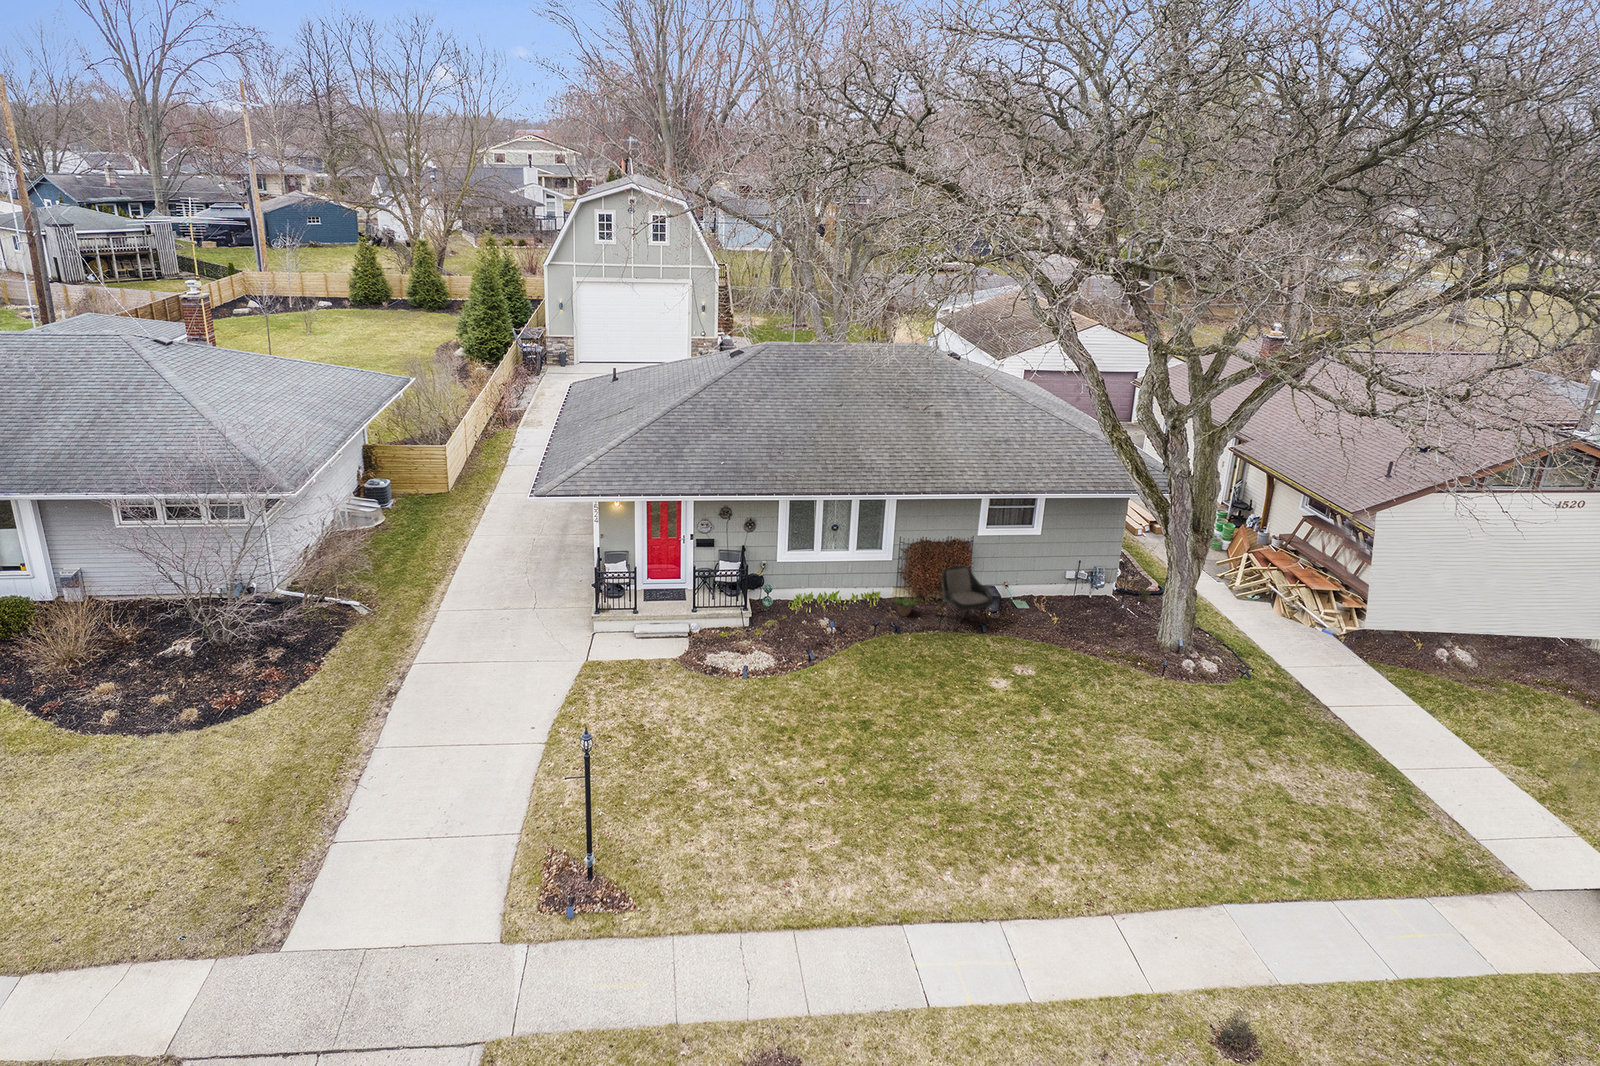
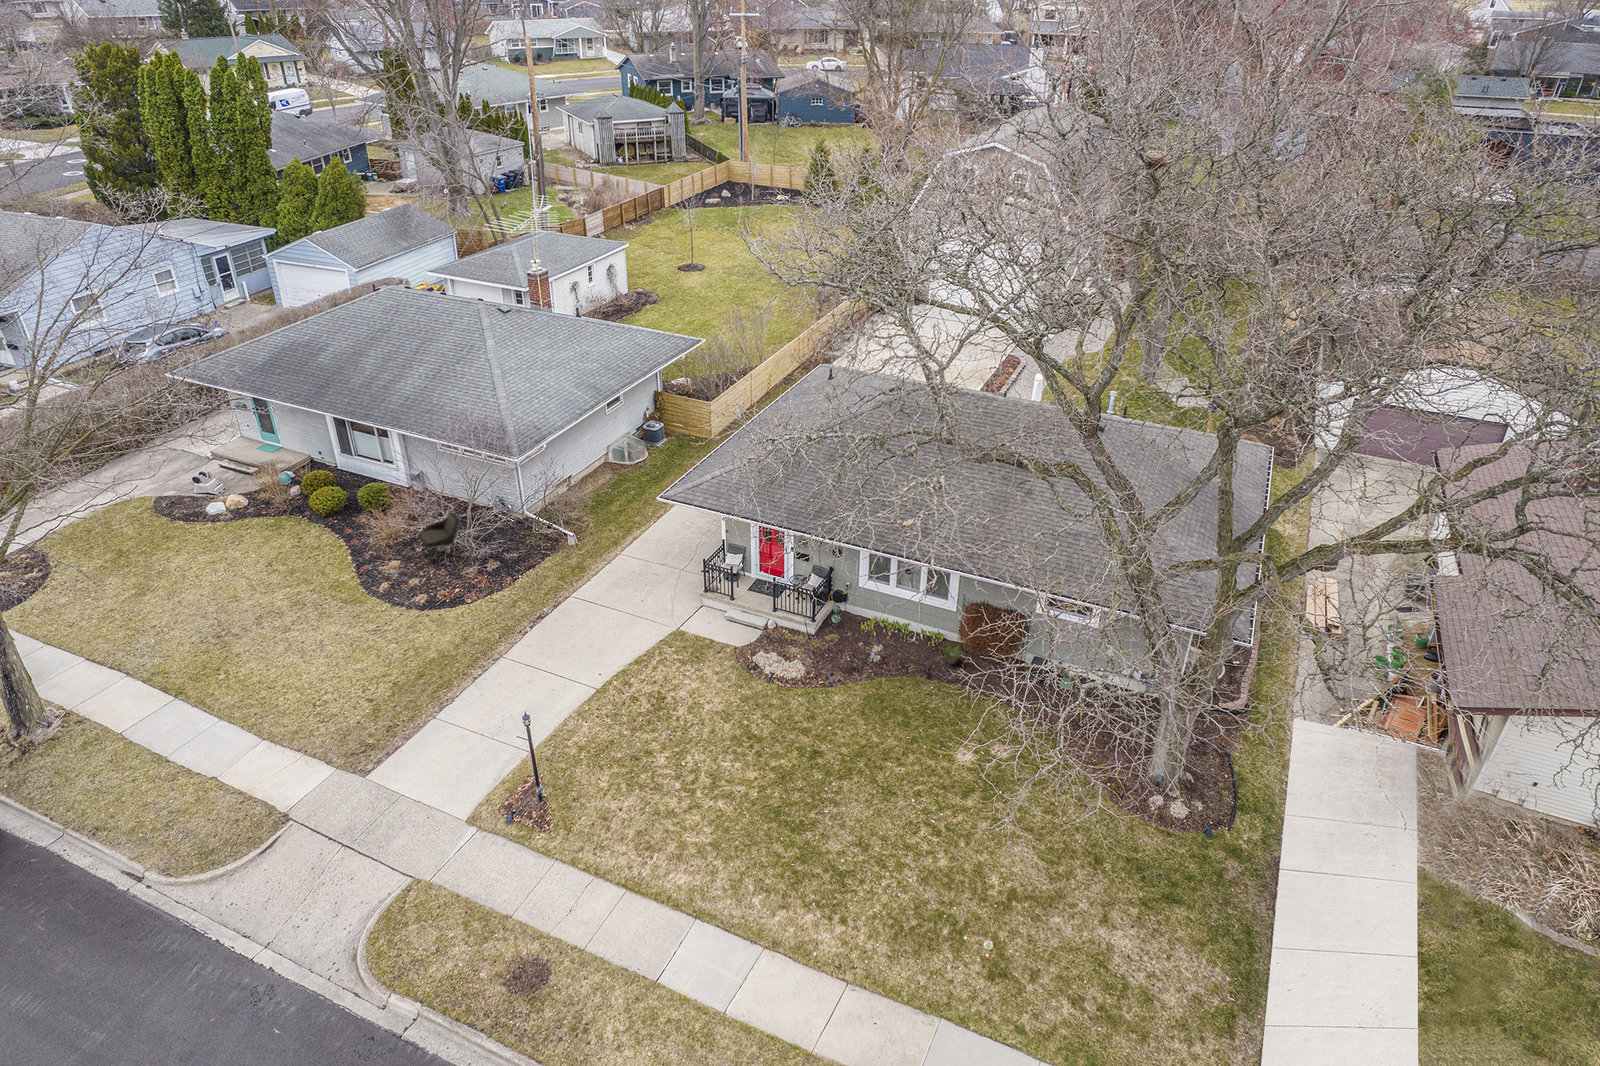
lounge chair: present [942,566,993,629] -> present [420,513,459,563]

